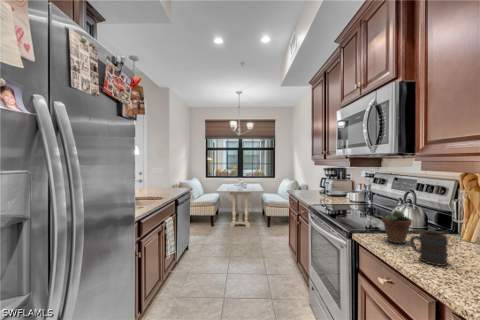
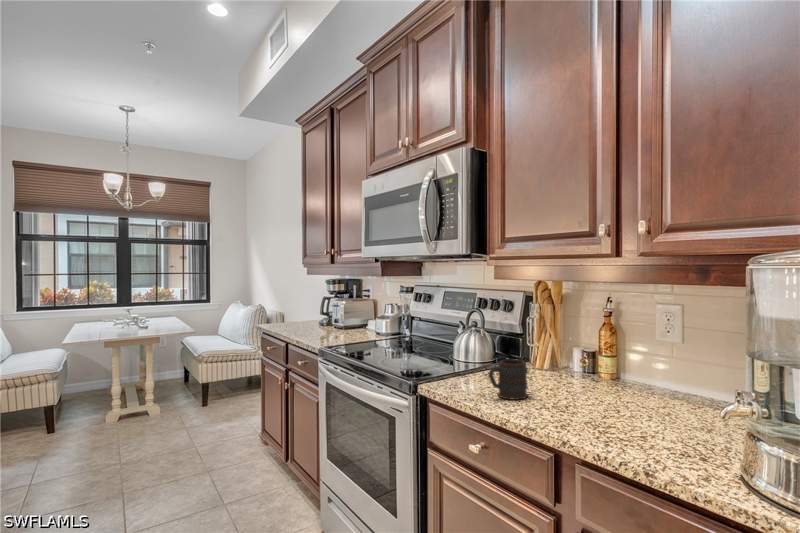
succulent plant: present [382,201,412,243] -> none [448,323,484,383]

